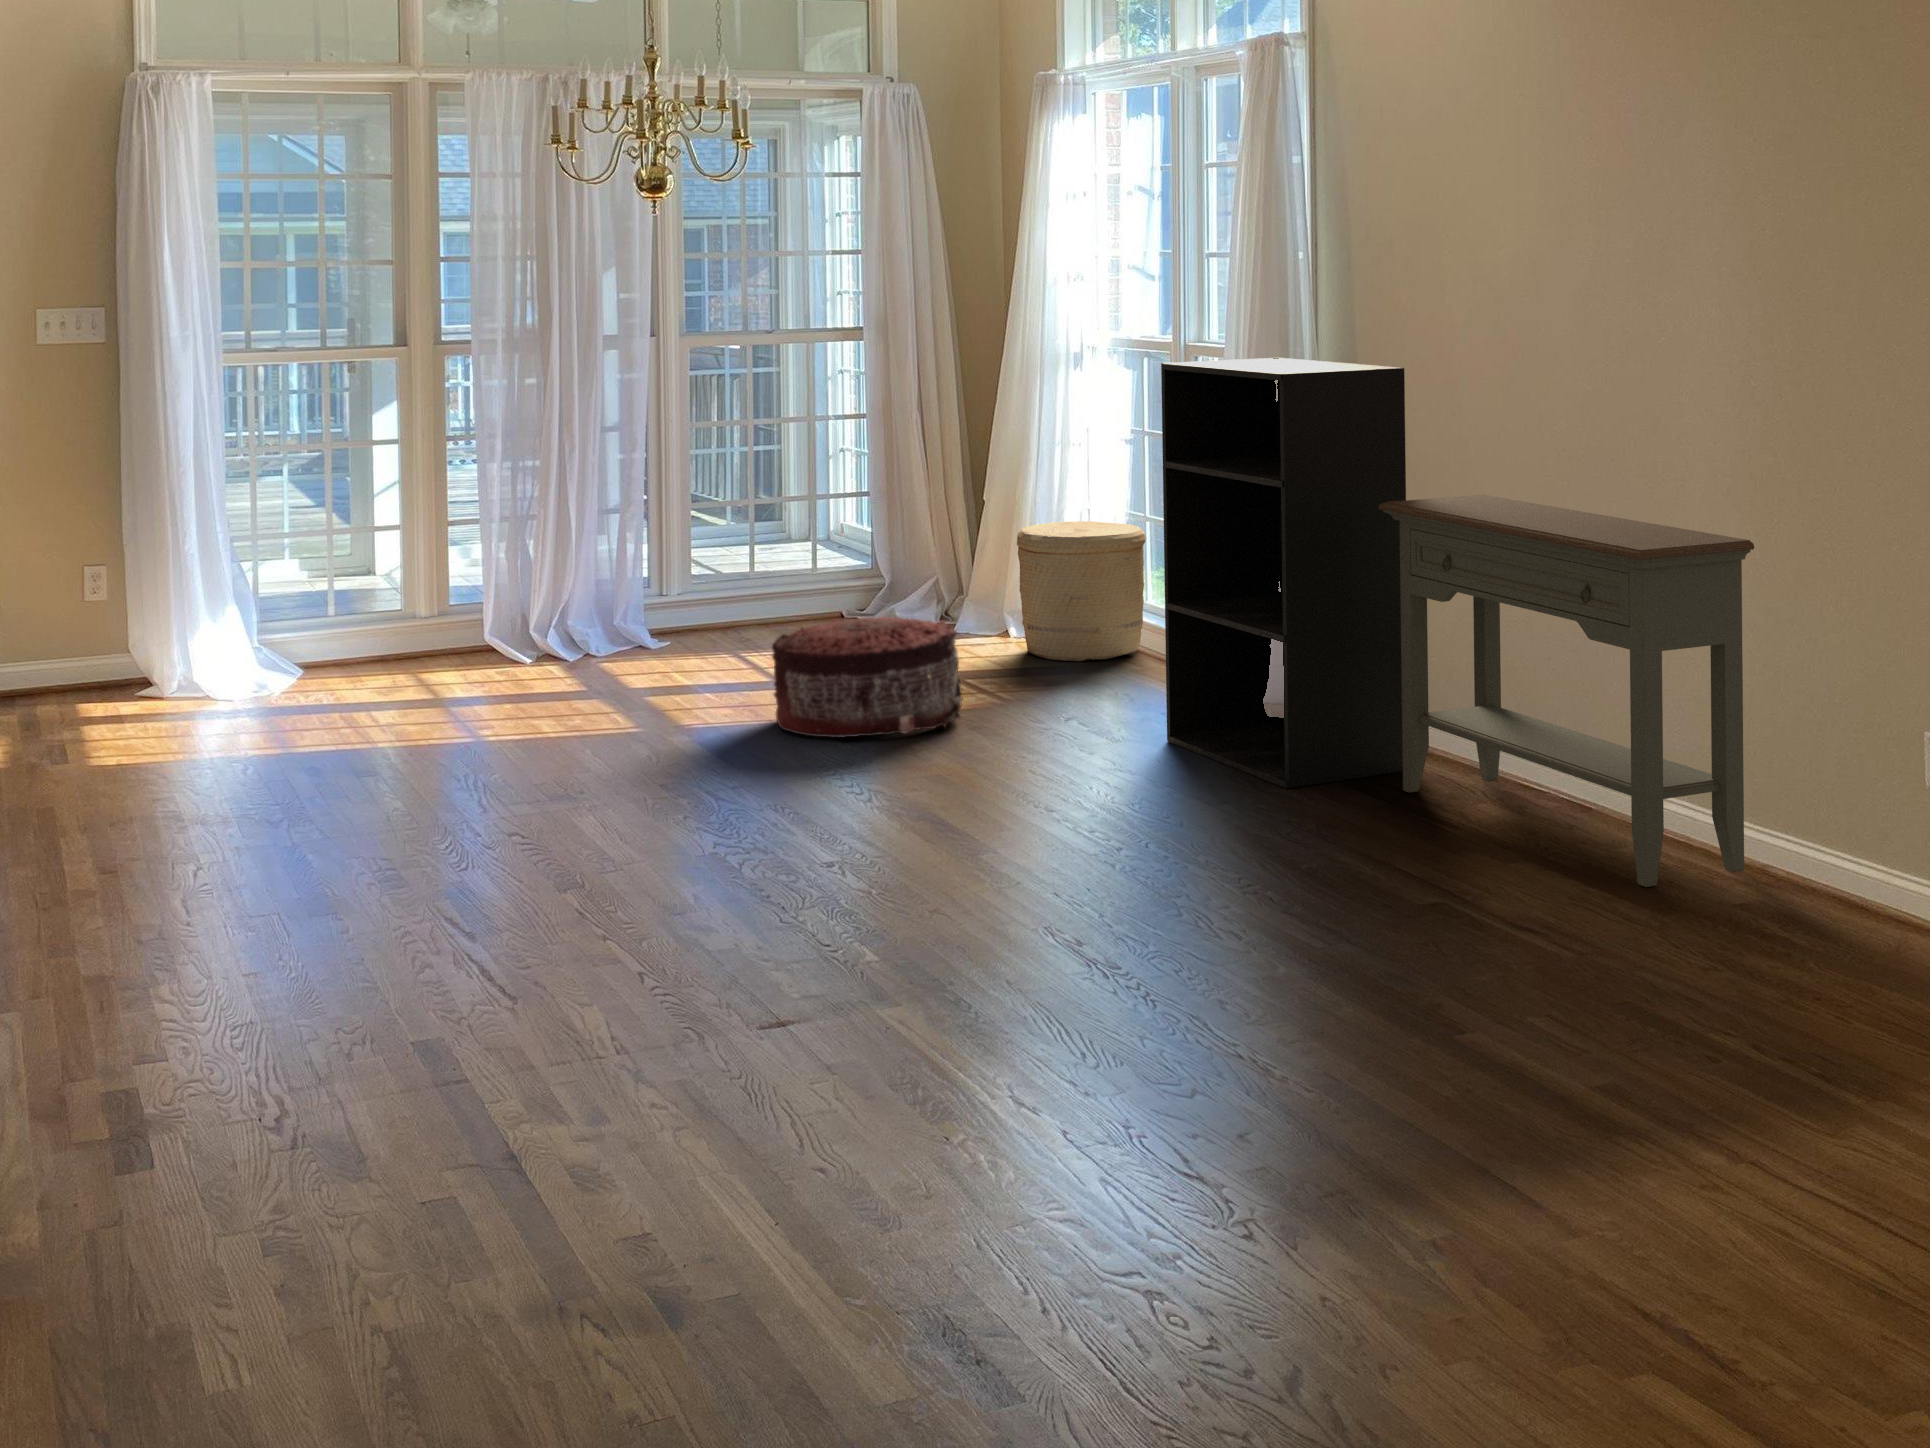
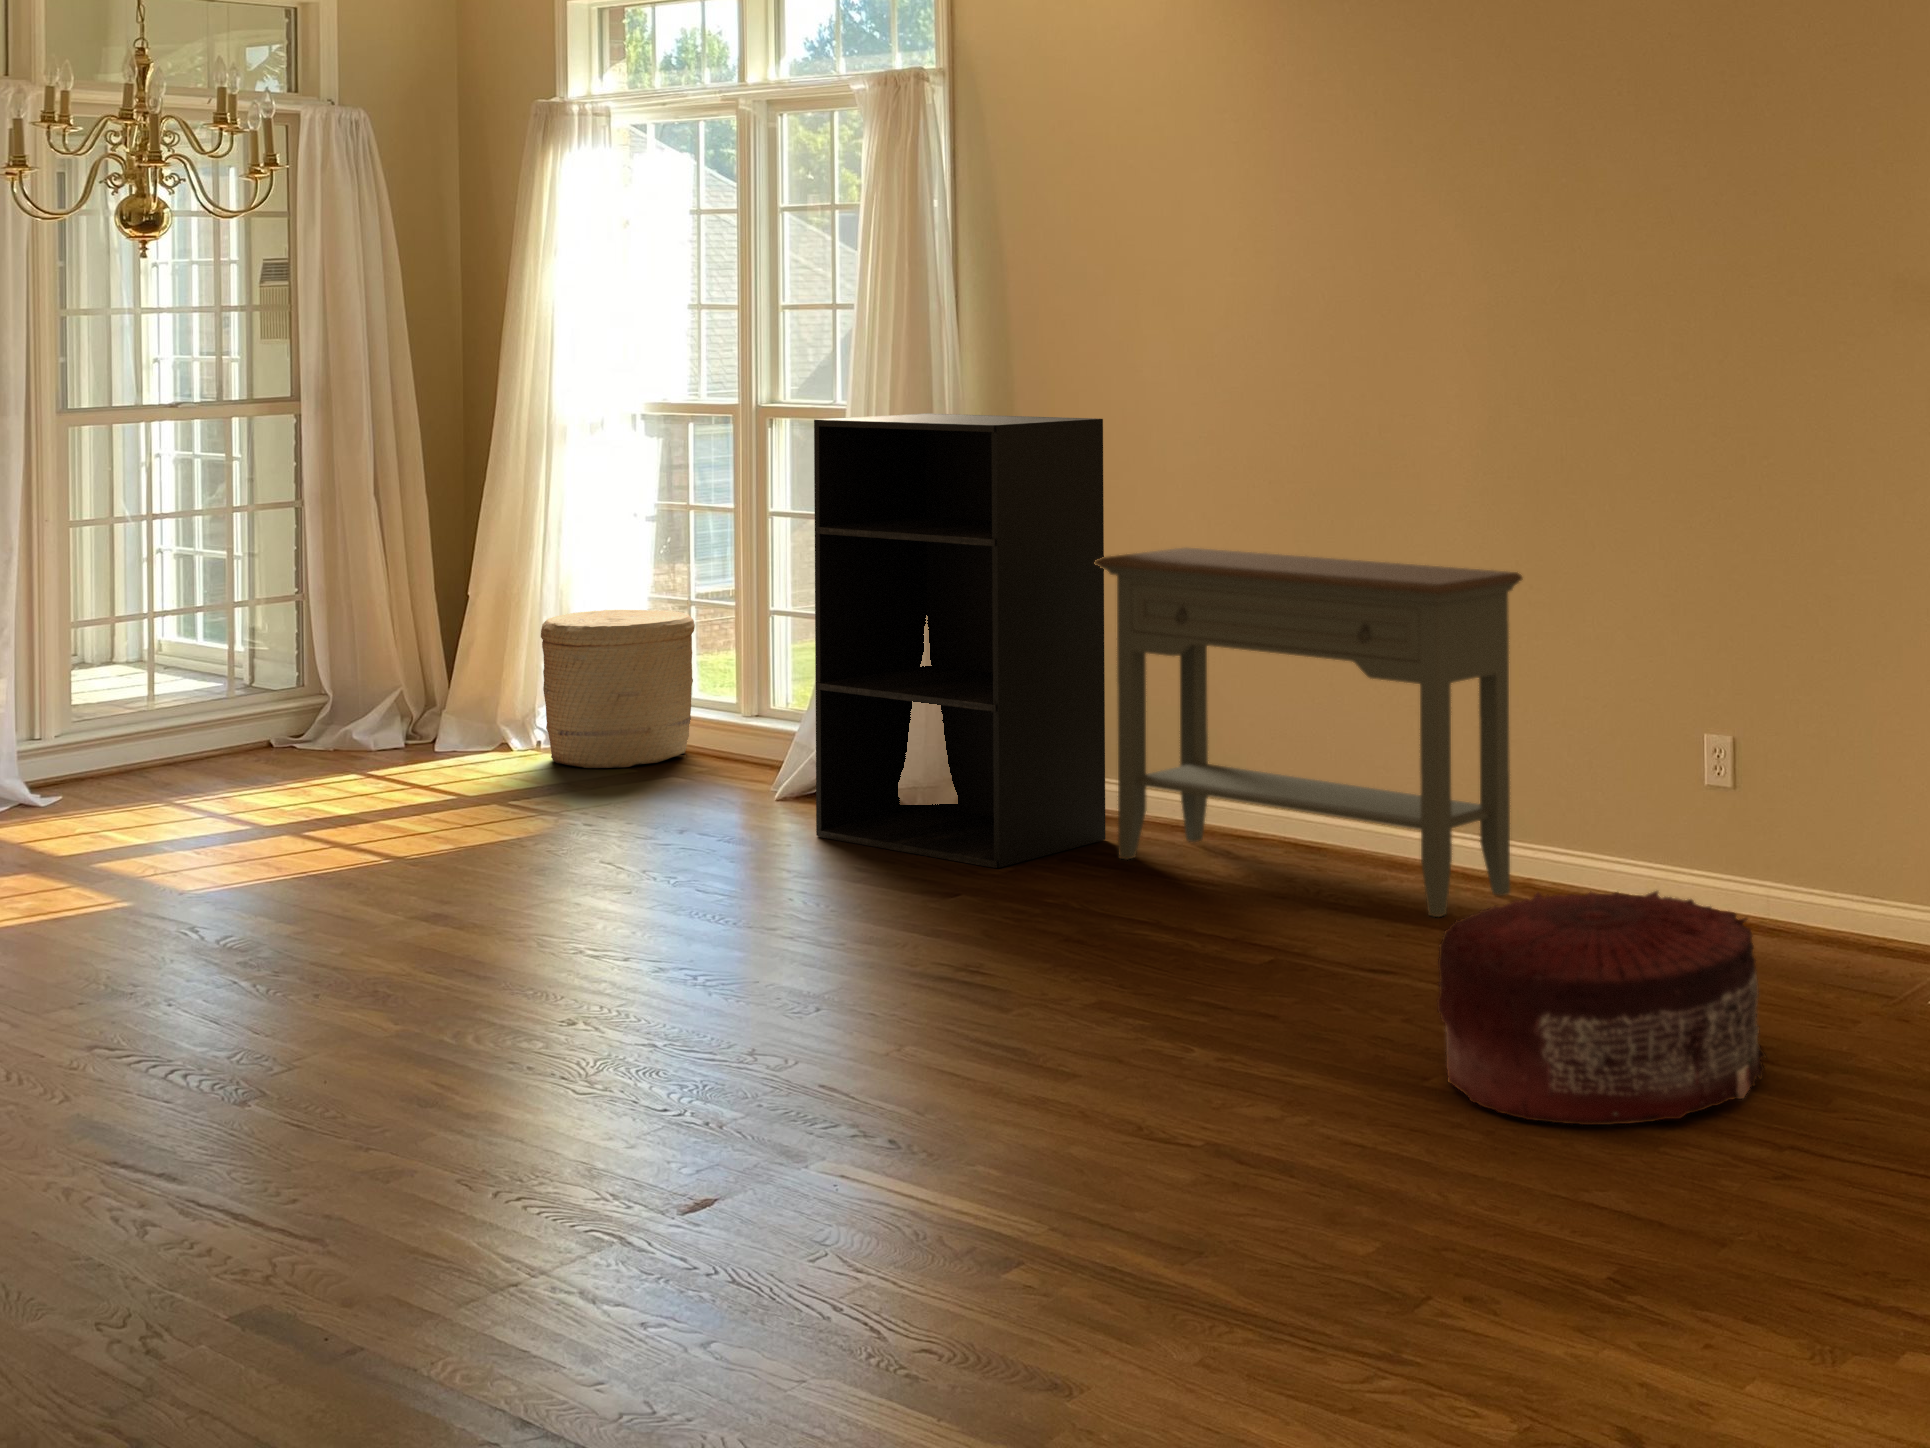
pouf: present [772,617,962,738] -> present [1437,891,1766,1125]

